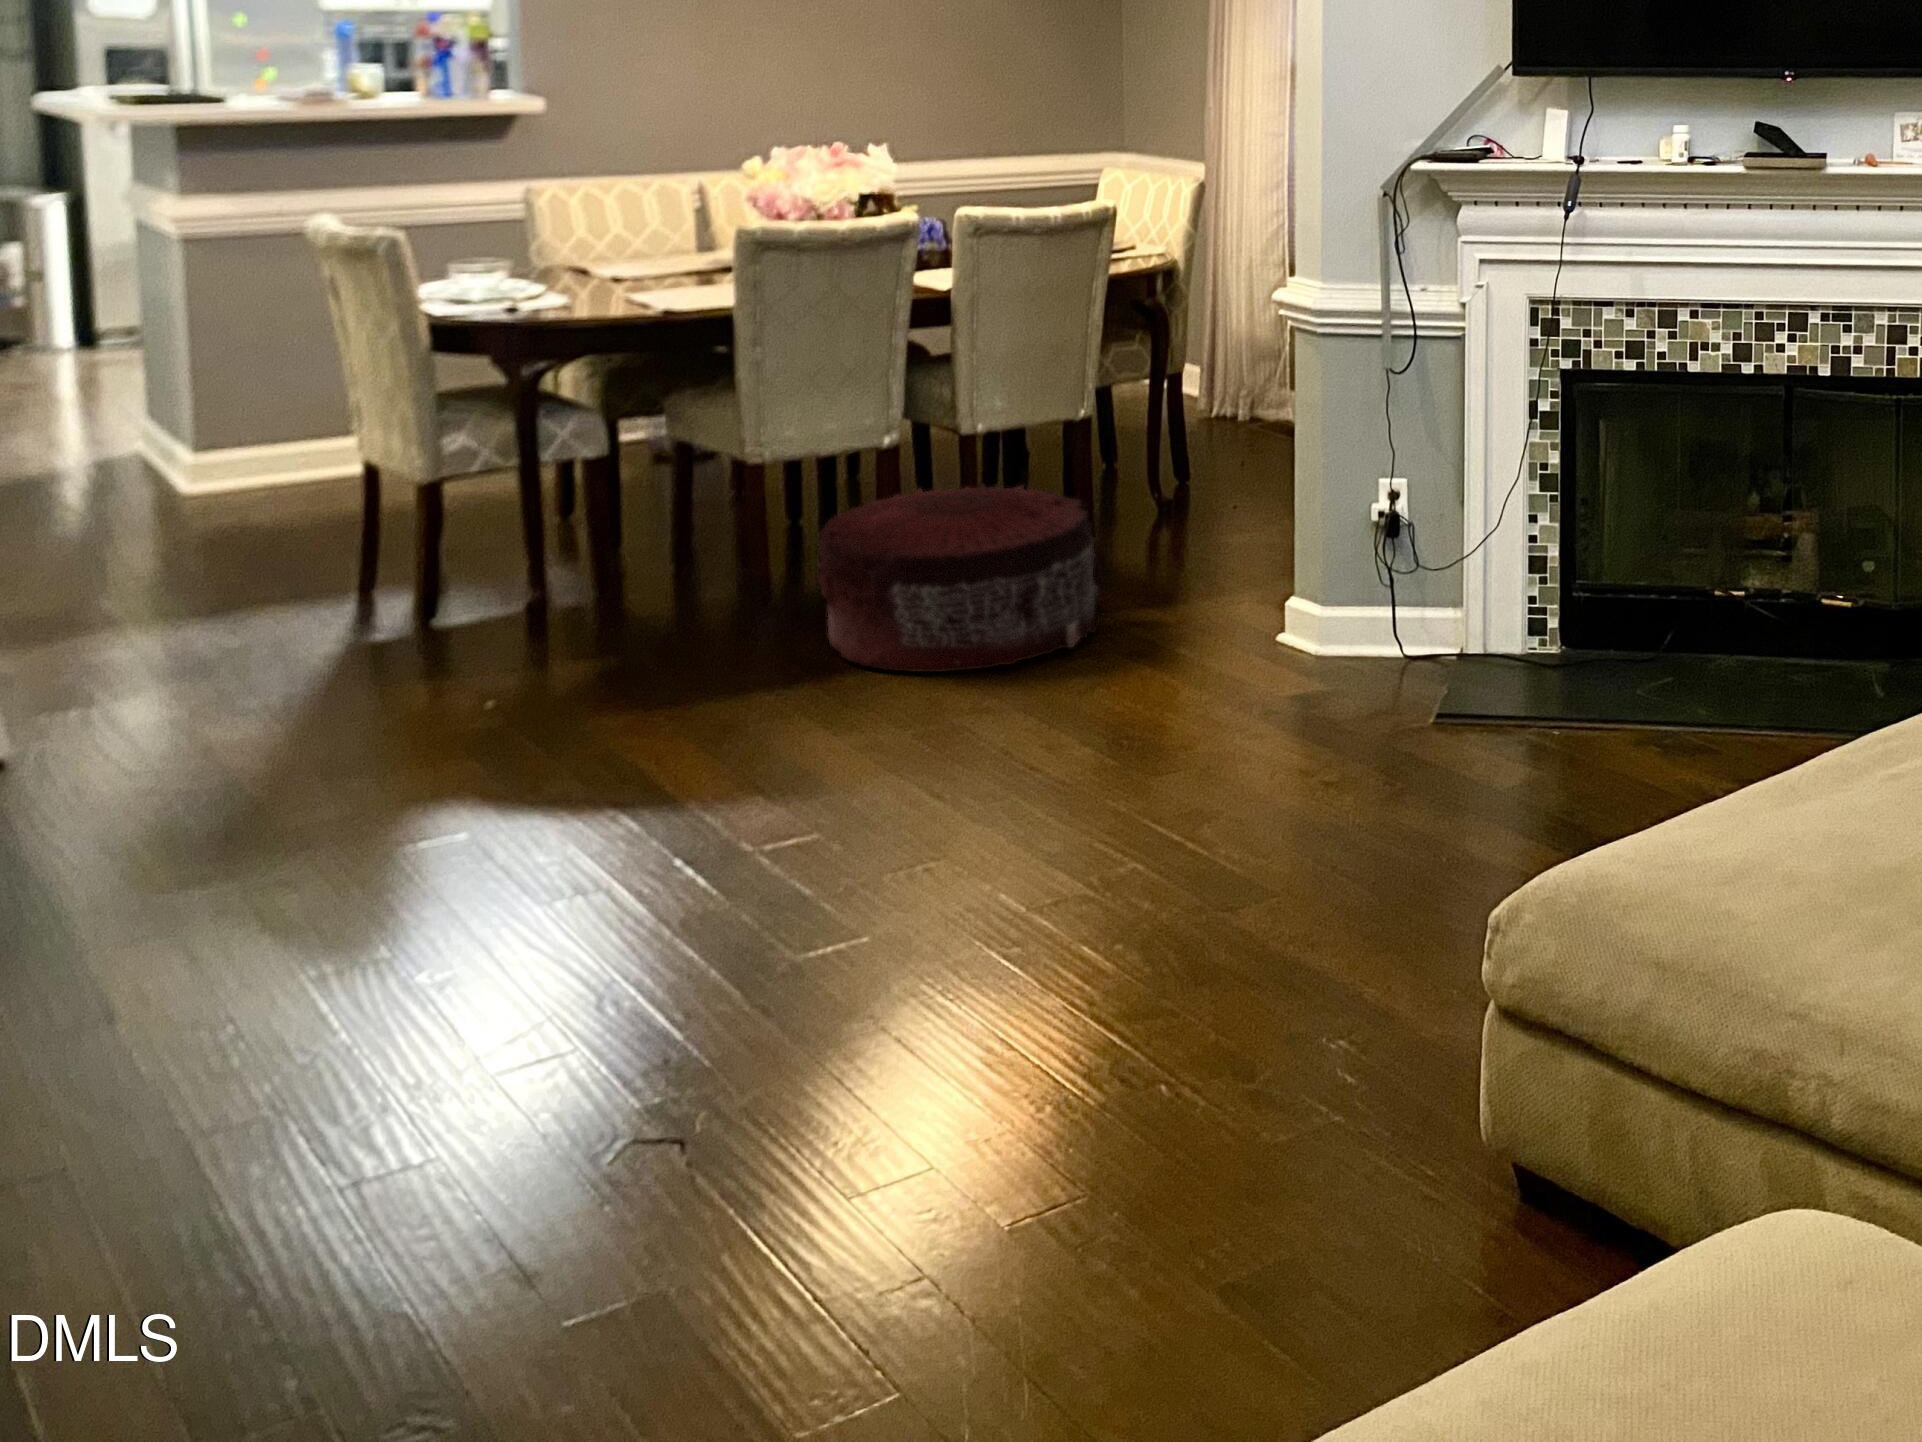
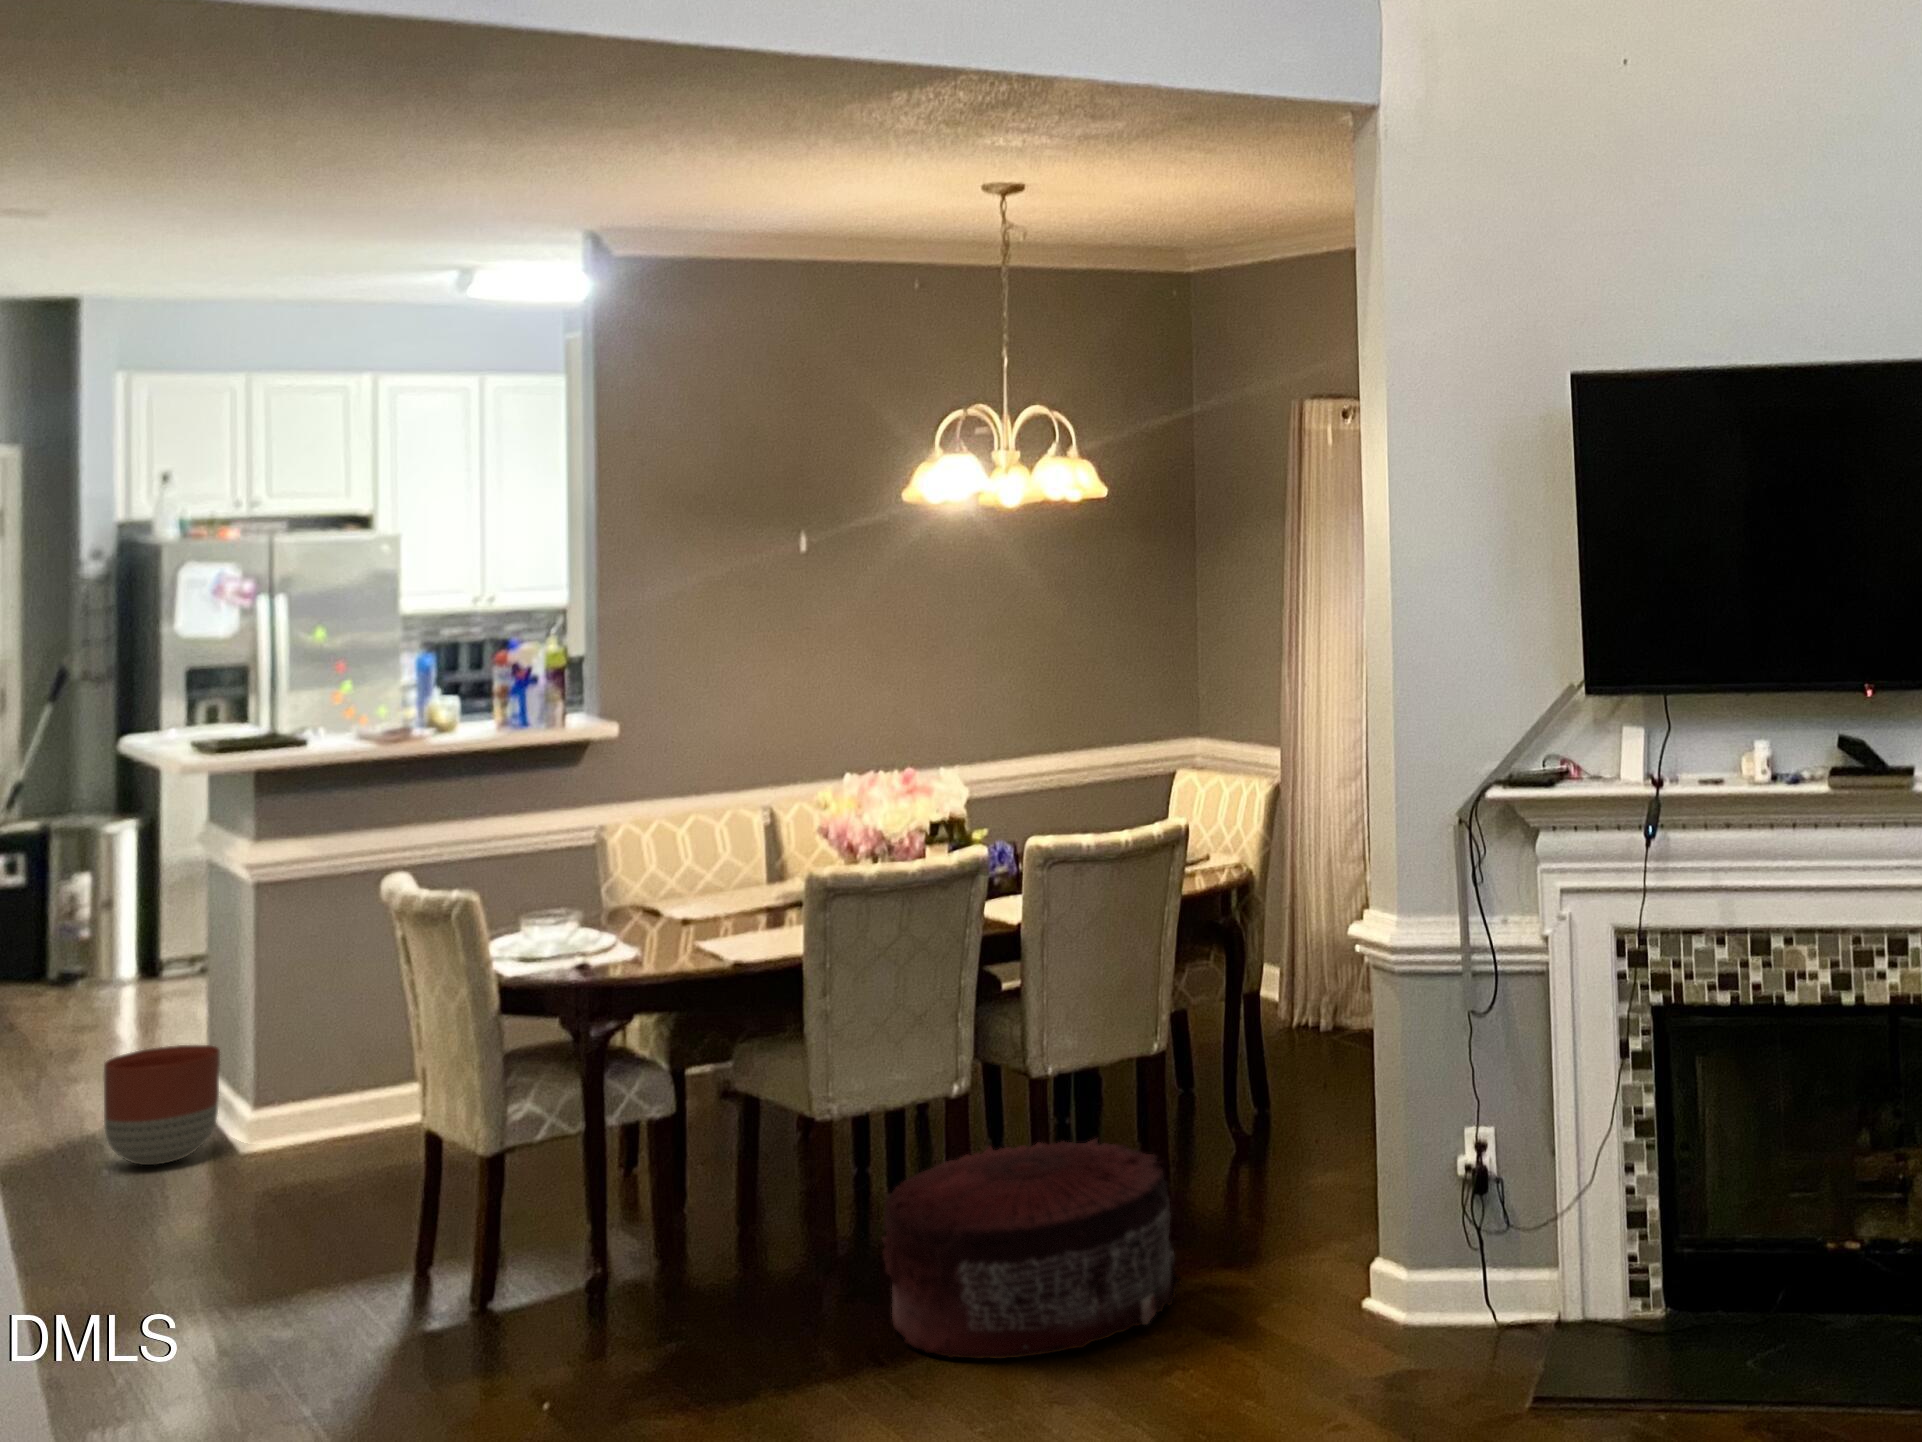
planter: none [44,389,163,498] -> present [104,1045,220,1165]

